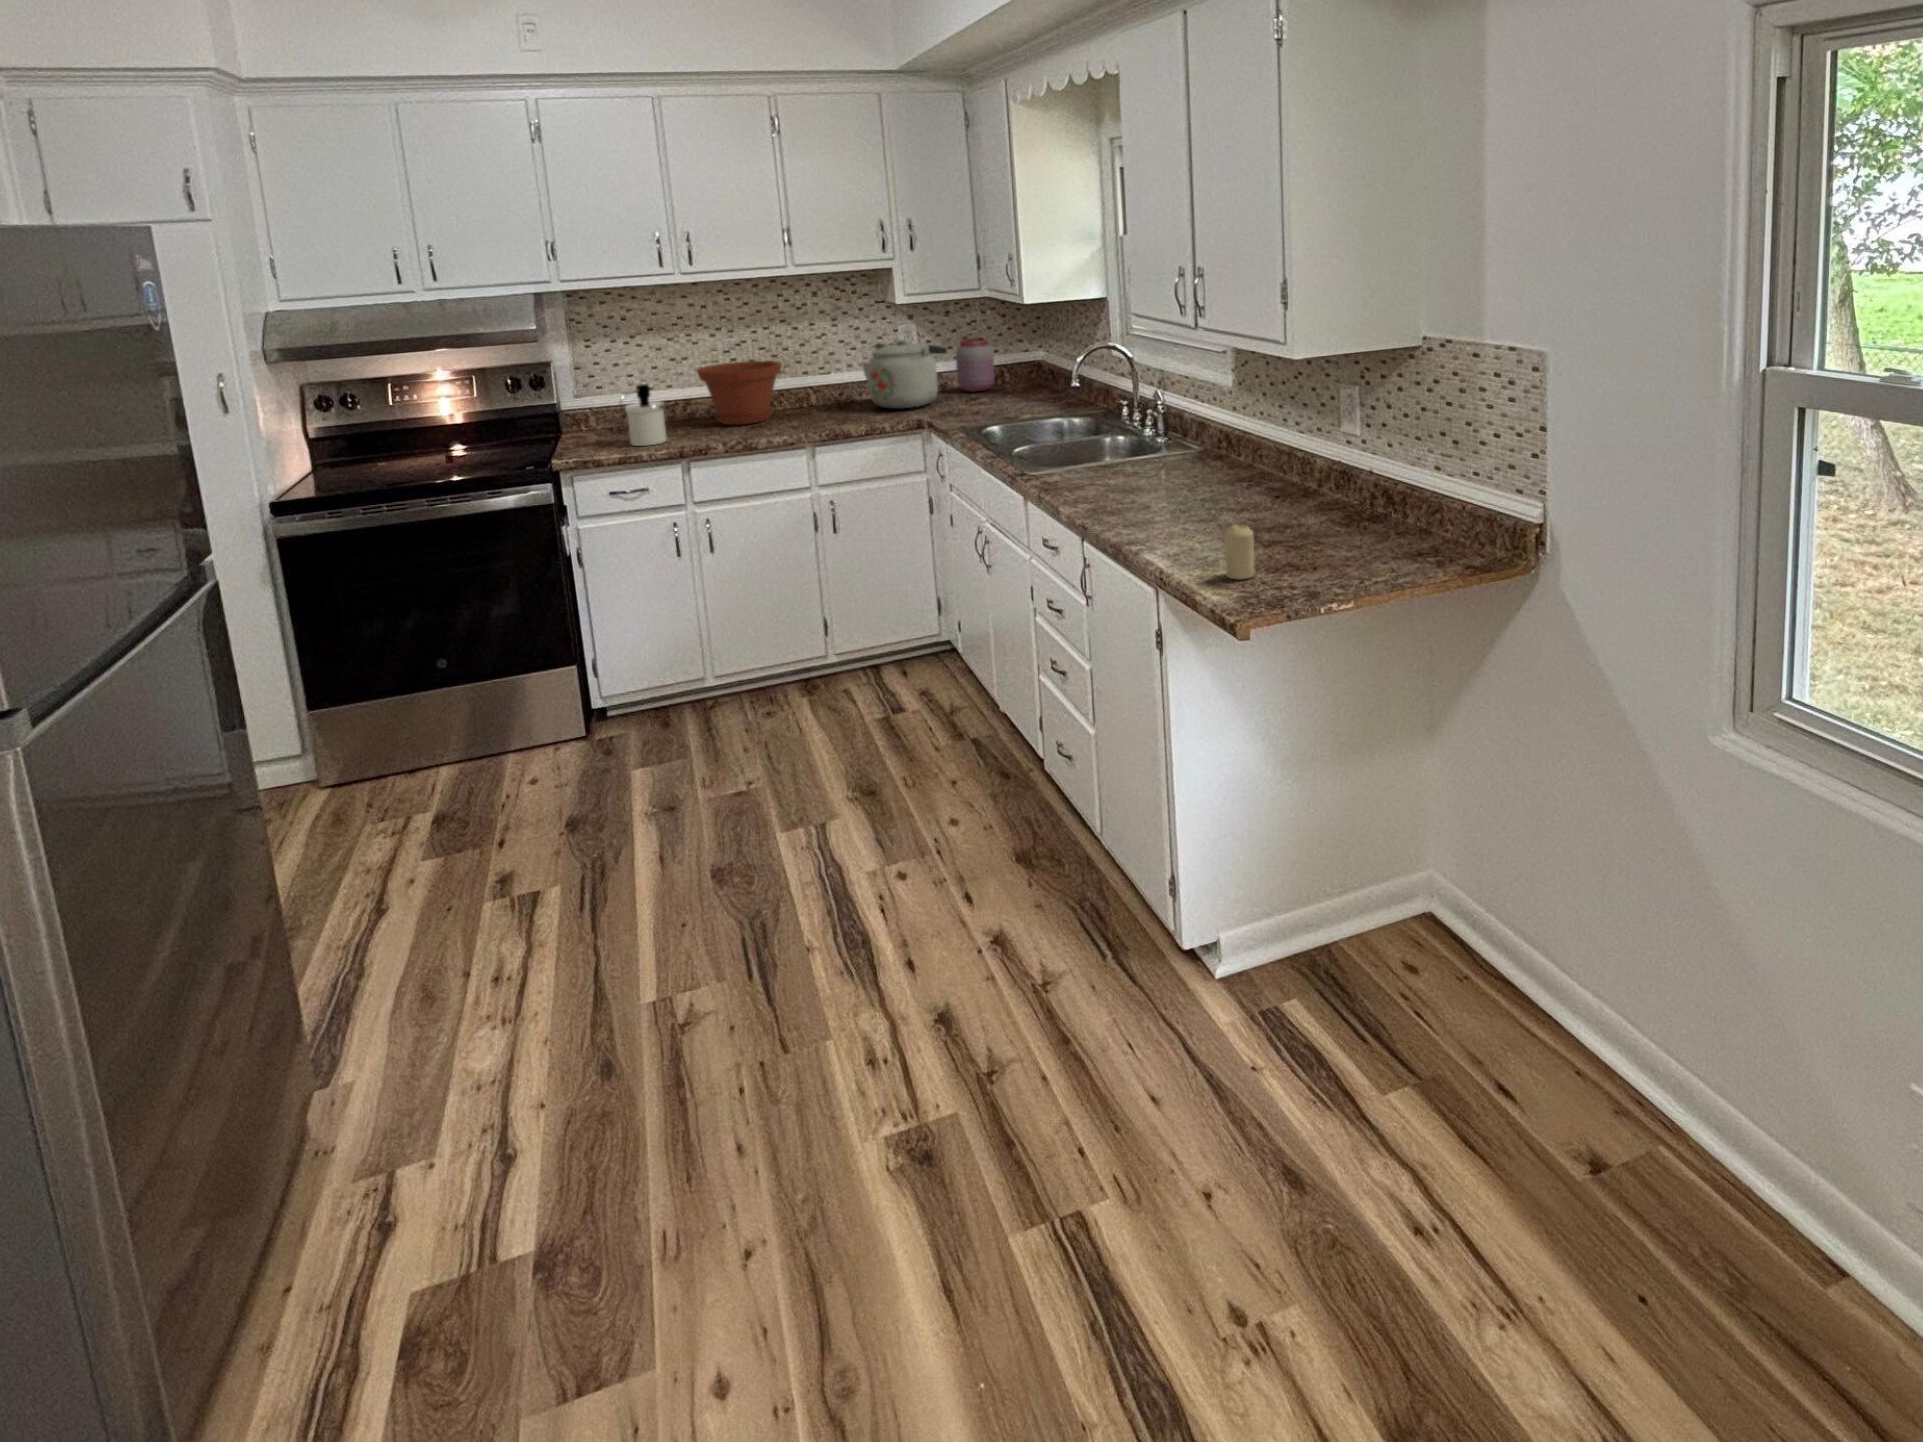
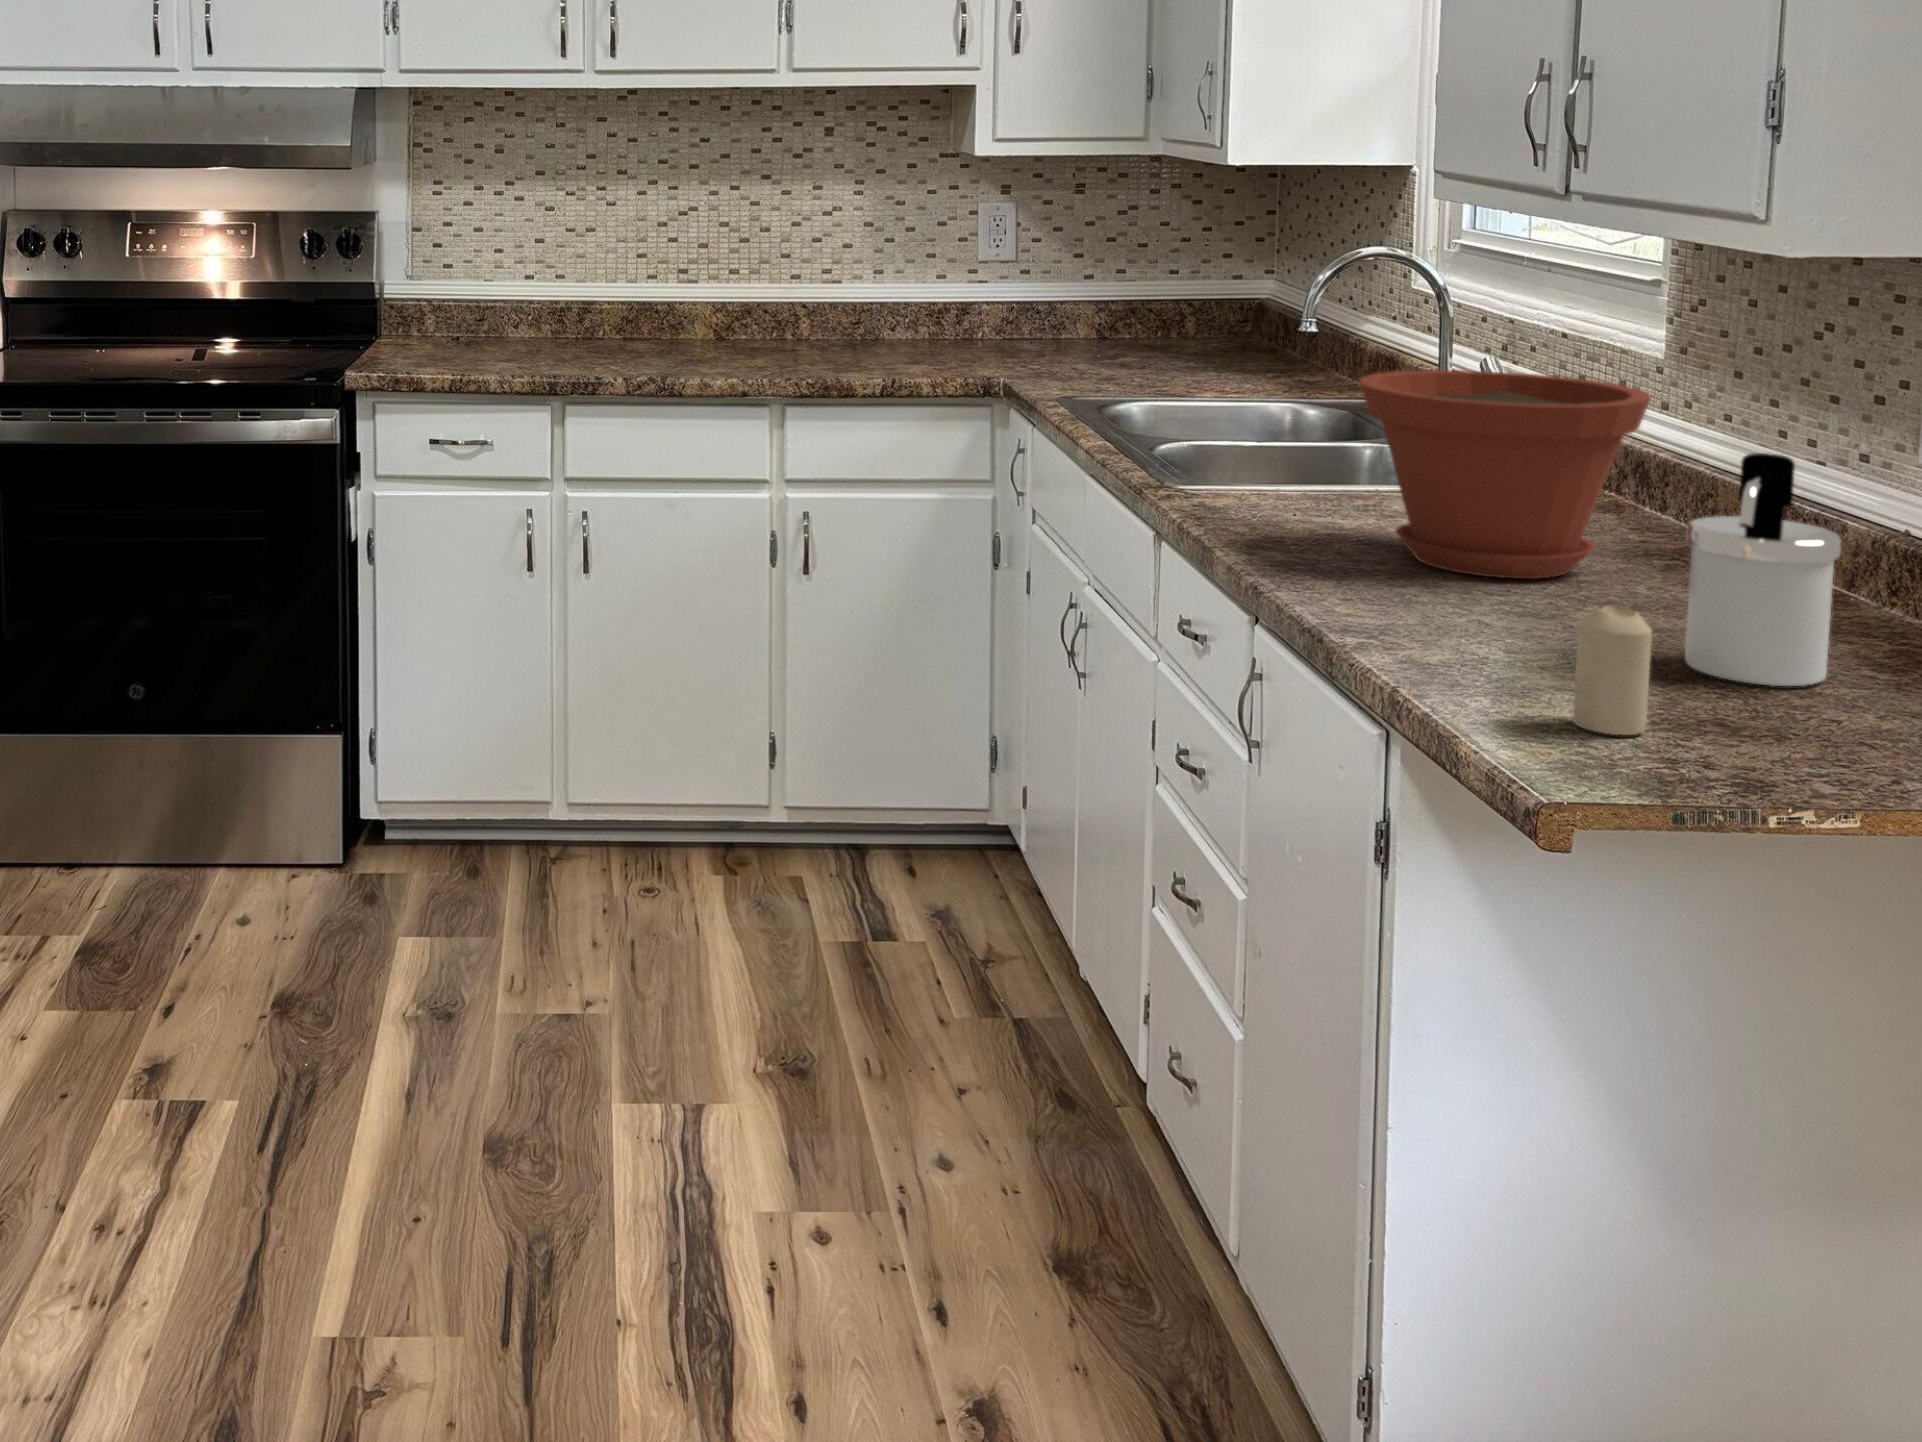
jar: present [956,338,995,392] -> none [1081,242,1158,345]
kettle: present [862,340,947,409] -> none [898,227,1064,358]
plant pot: present [697,361,782,425] -> present [1360,370,1651,579]
soap dispenser: present [619,384,667,446] -> present [1685,453,1841,686]

